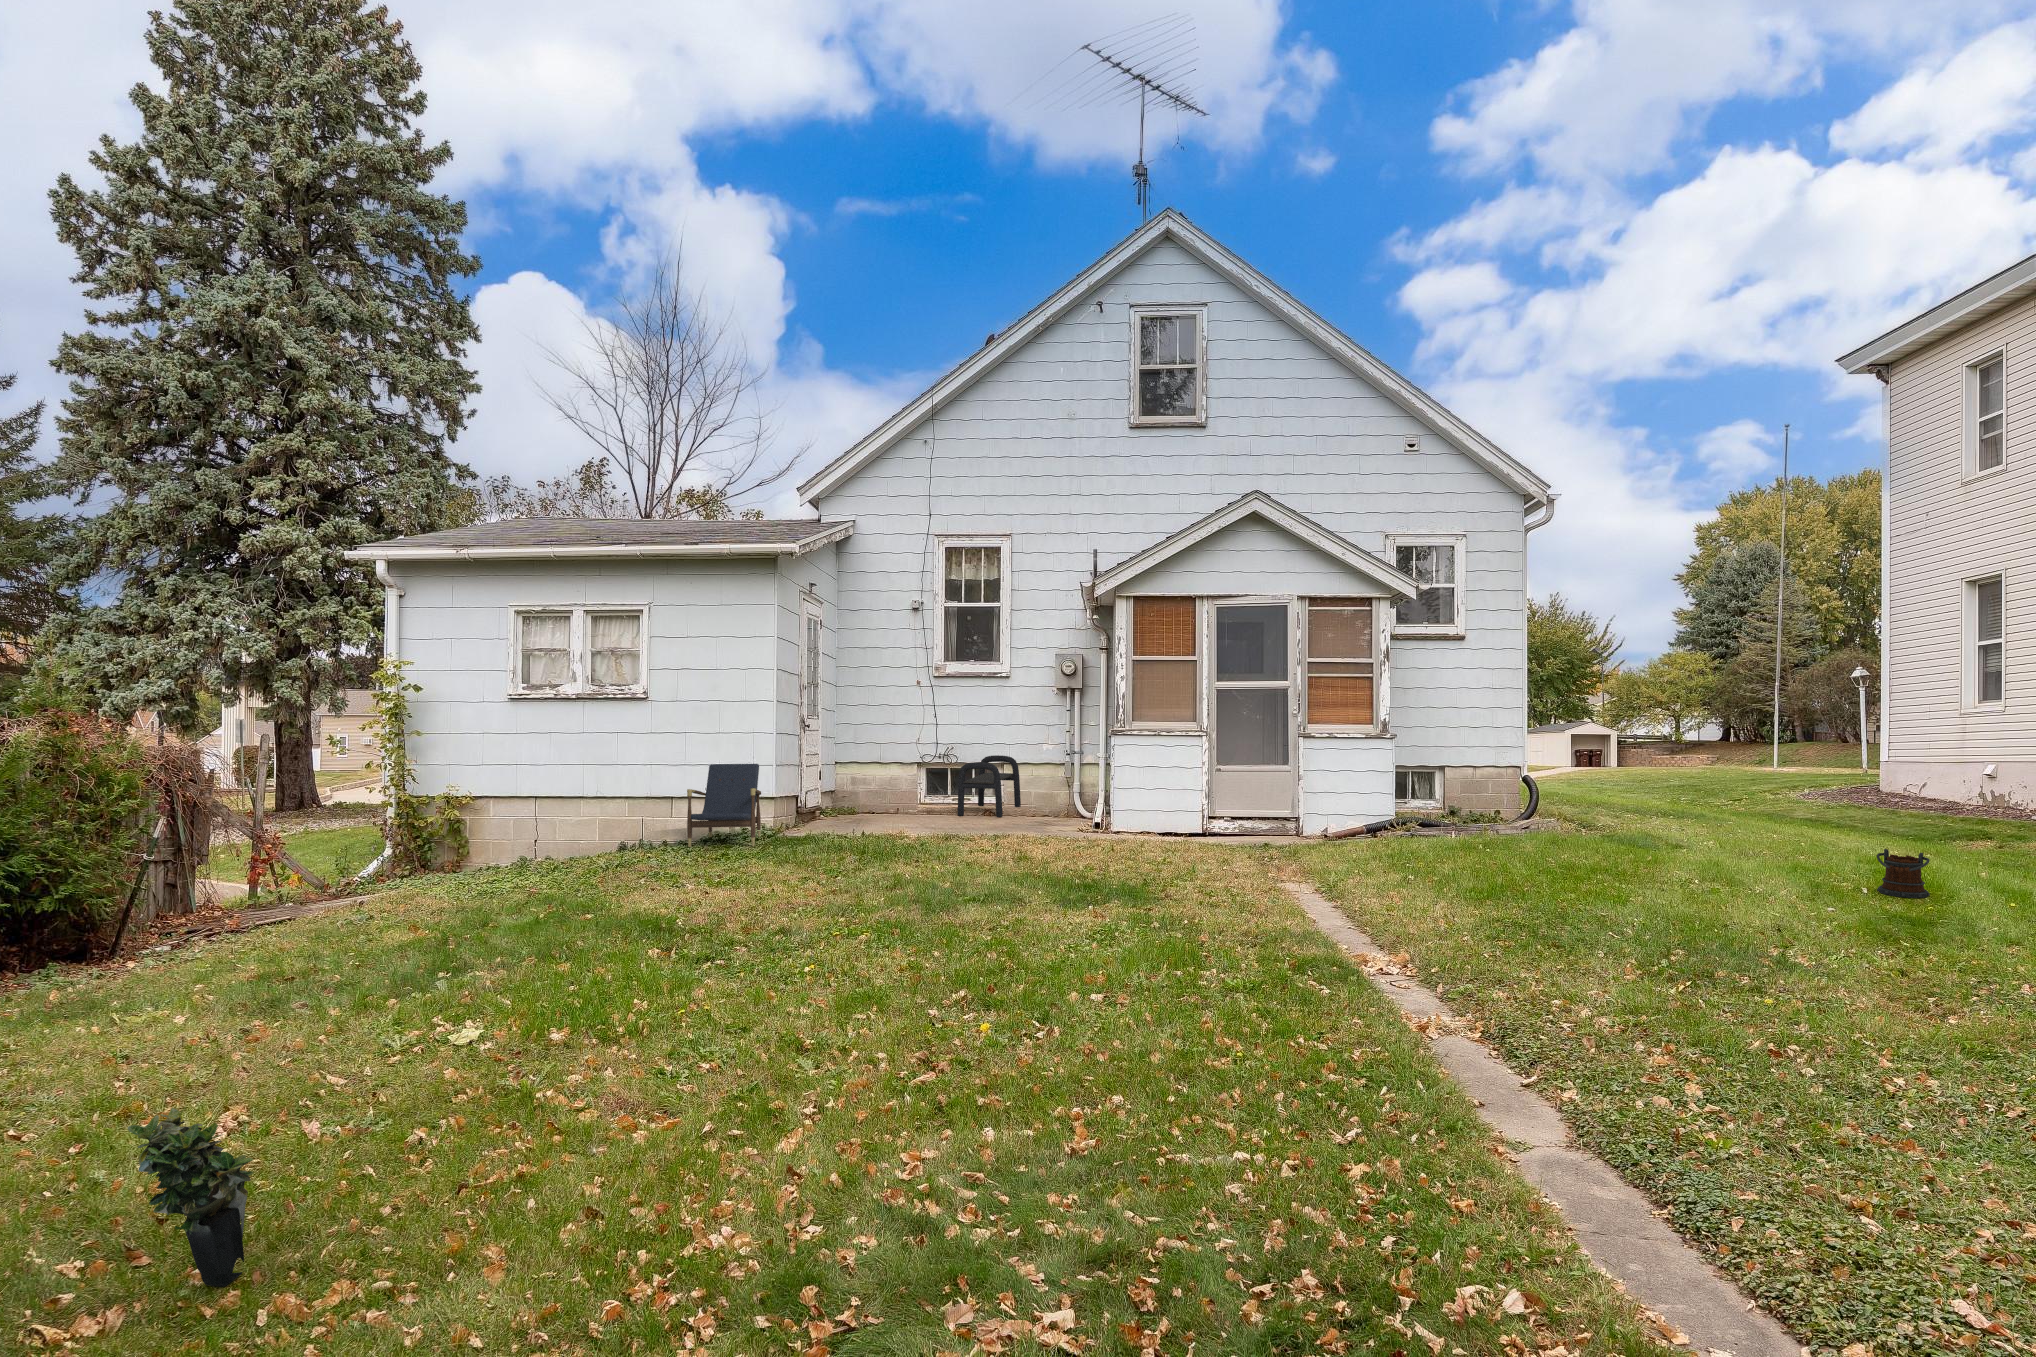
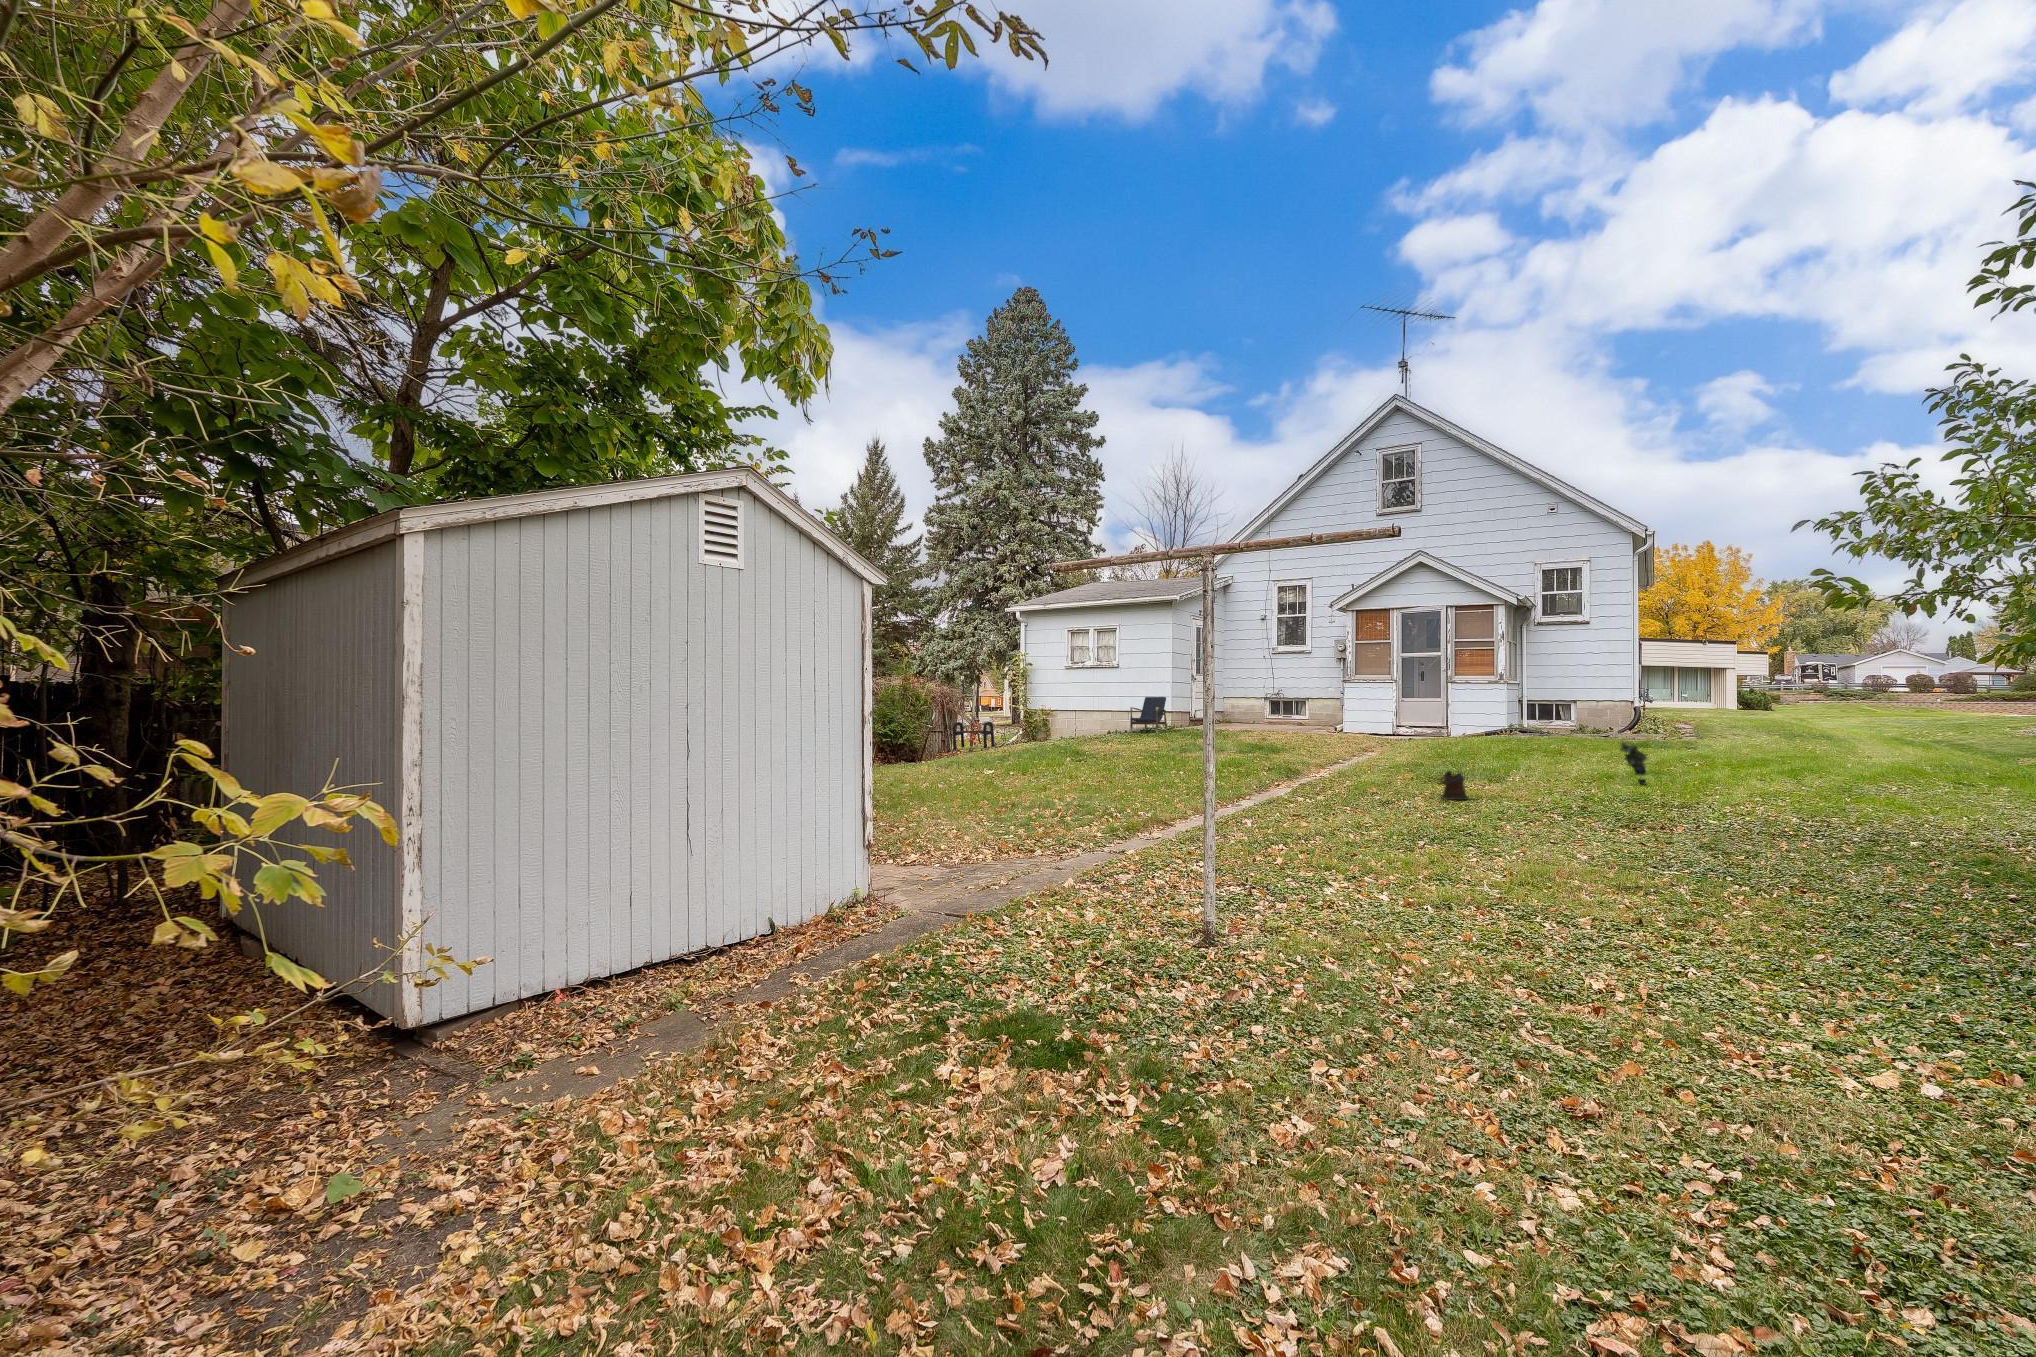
bench: present [958,755,1021,817] -> present [953,722,994,750]
bucket: present [1877,849,1930,898] -> present [1440,771,1468,800]
potted plant: present [128,1107,254,1287] -> present [1620,742,1647,784]

